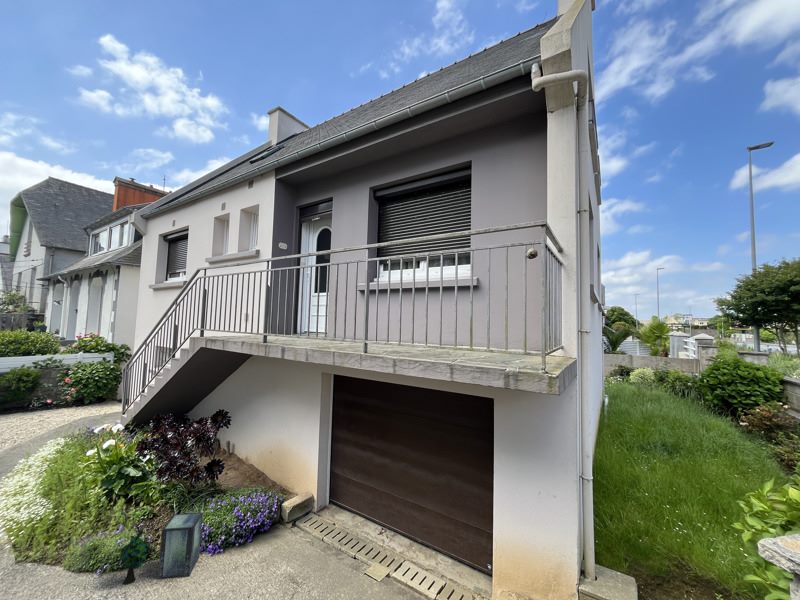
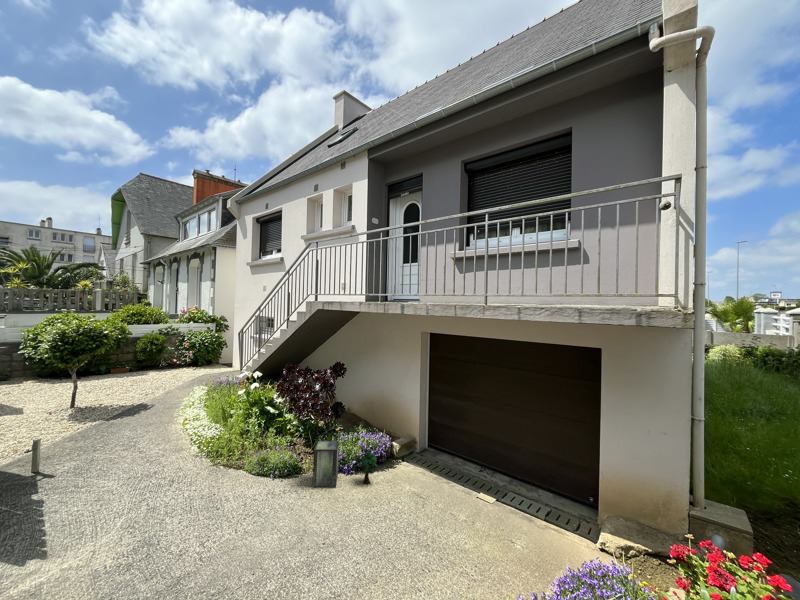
decorative plant: present [119,530,151,584] -> present [358,447,377,484]

